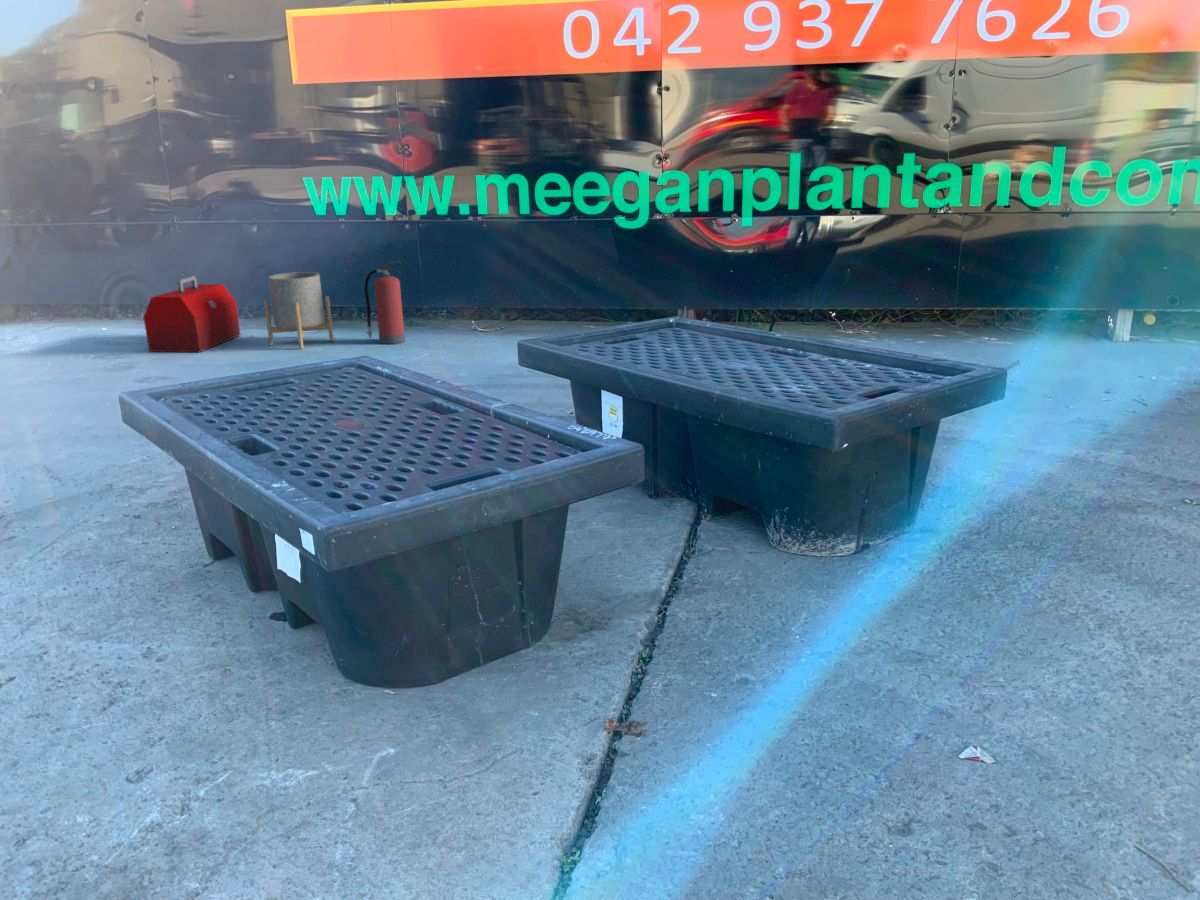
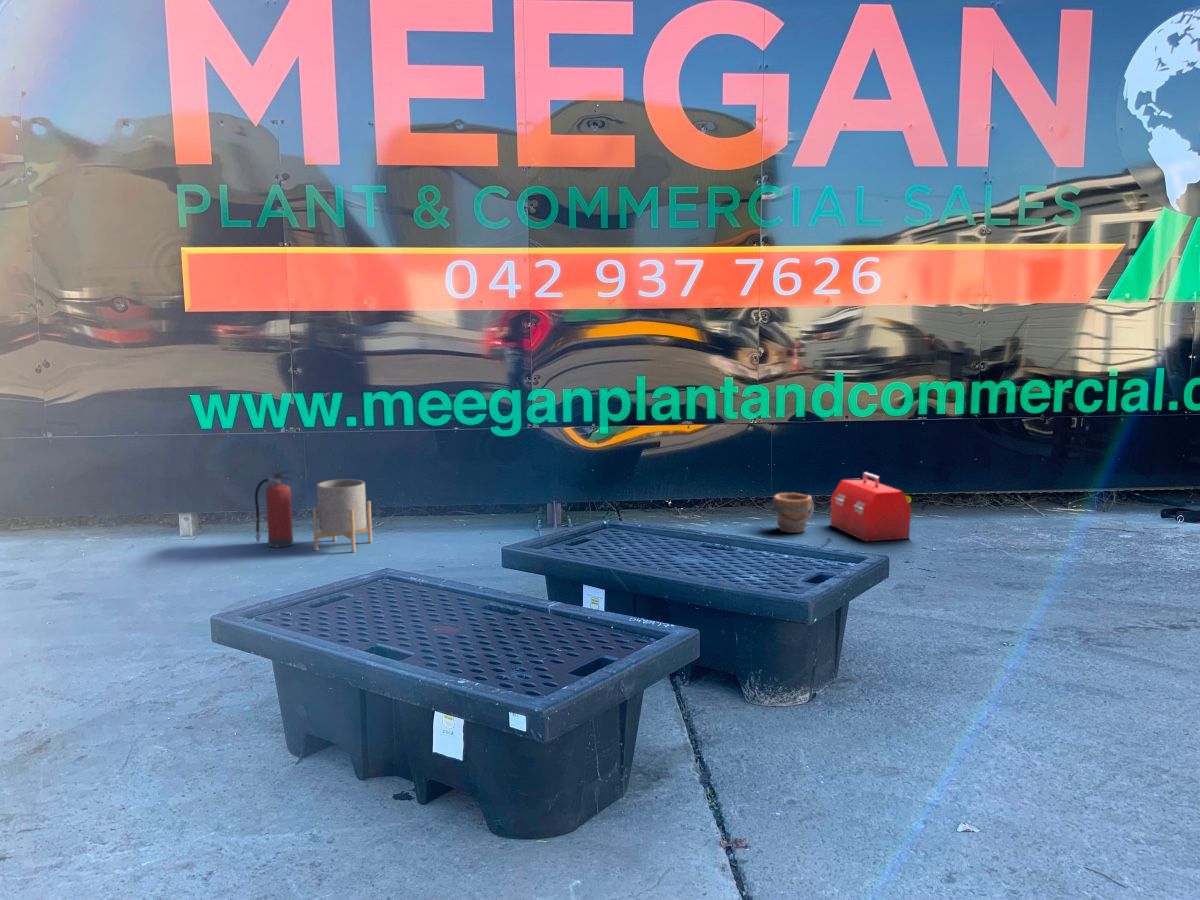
planter: present [264,272,334,349] -> present [313,479,372,552]
toolbox: present [144,276,240,352] -> present [831,472,911,541]
bucket: none [954,305,1010,355] -> present [773,493,814,533]

